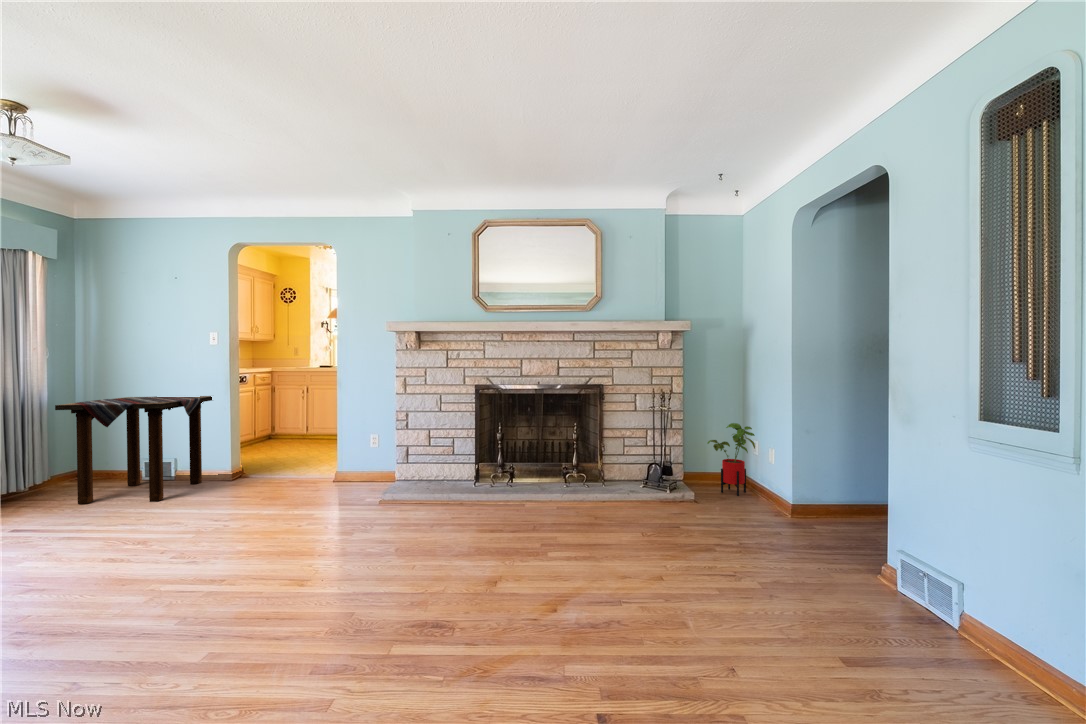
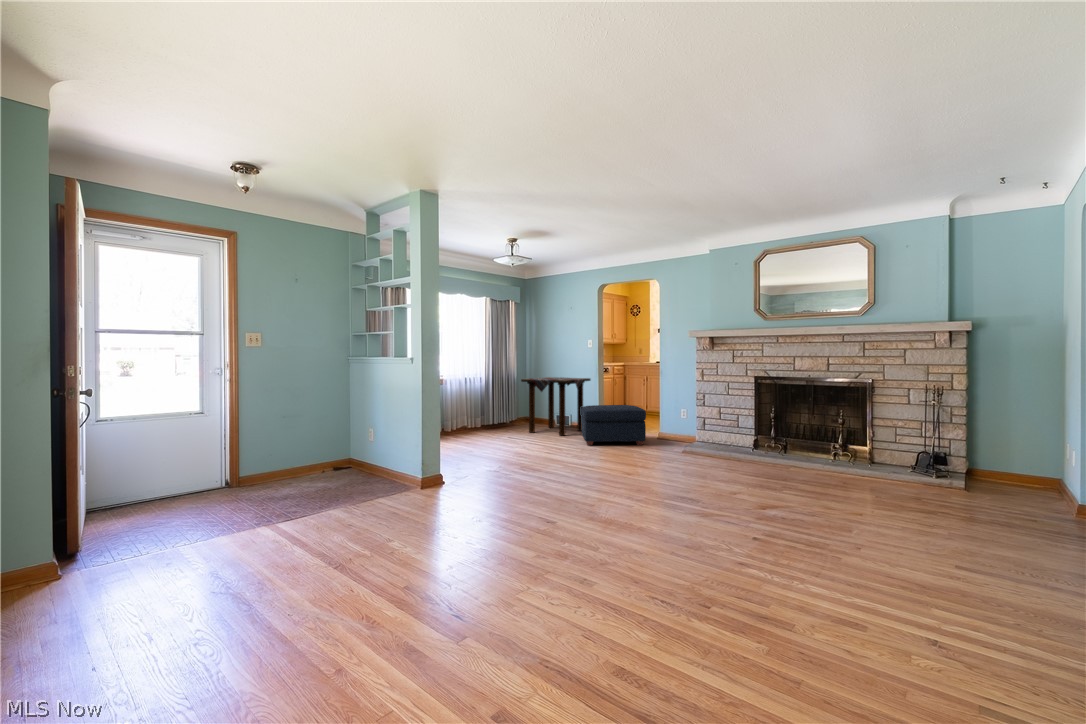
house plant: present [708,423,755,496] -> none [988,421,1057,495]
ottoman: none [197,436,318,516] -> present [581,405,646,445]

